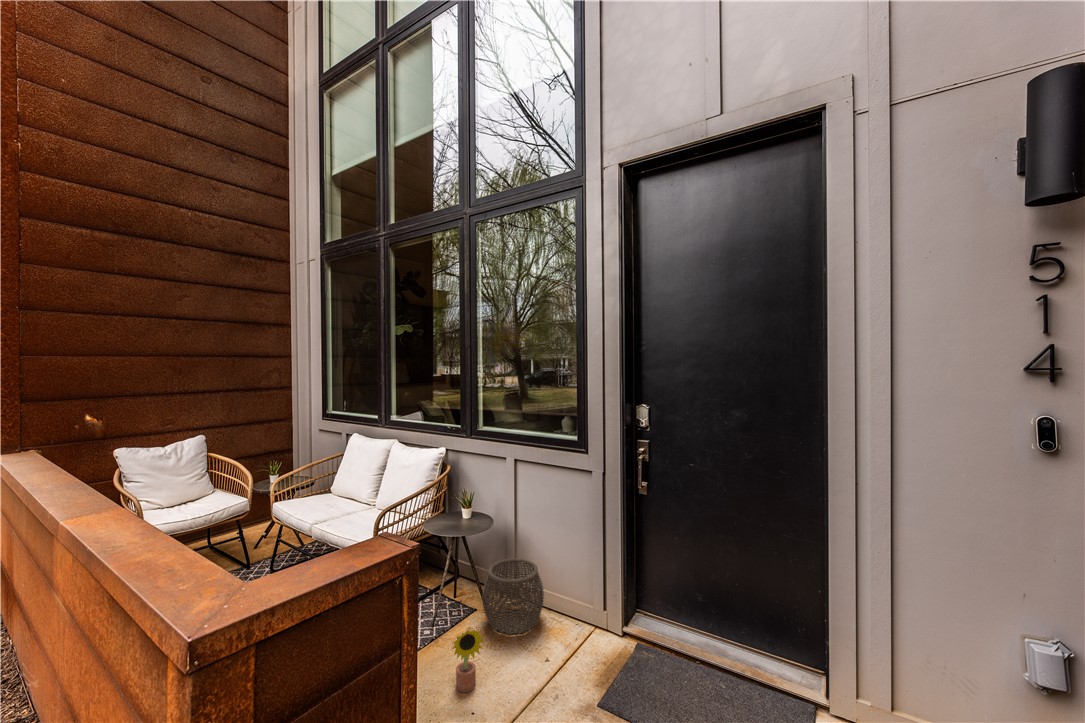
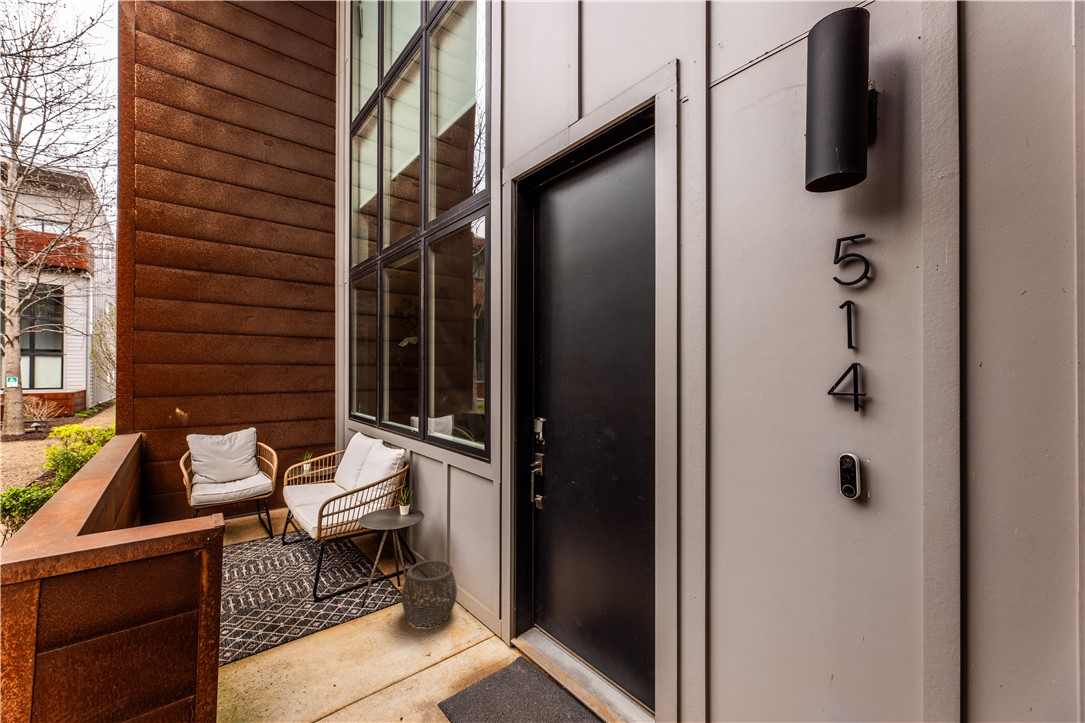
decorative plant: present [452,630,484,692] -> none [335,612,363,664]

